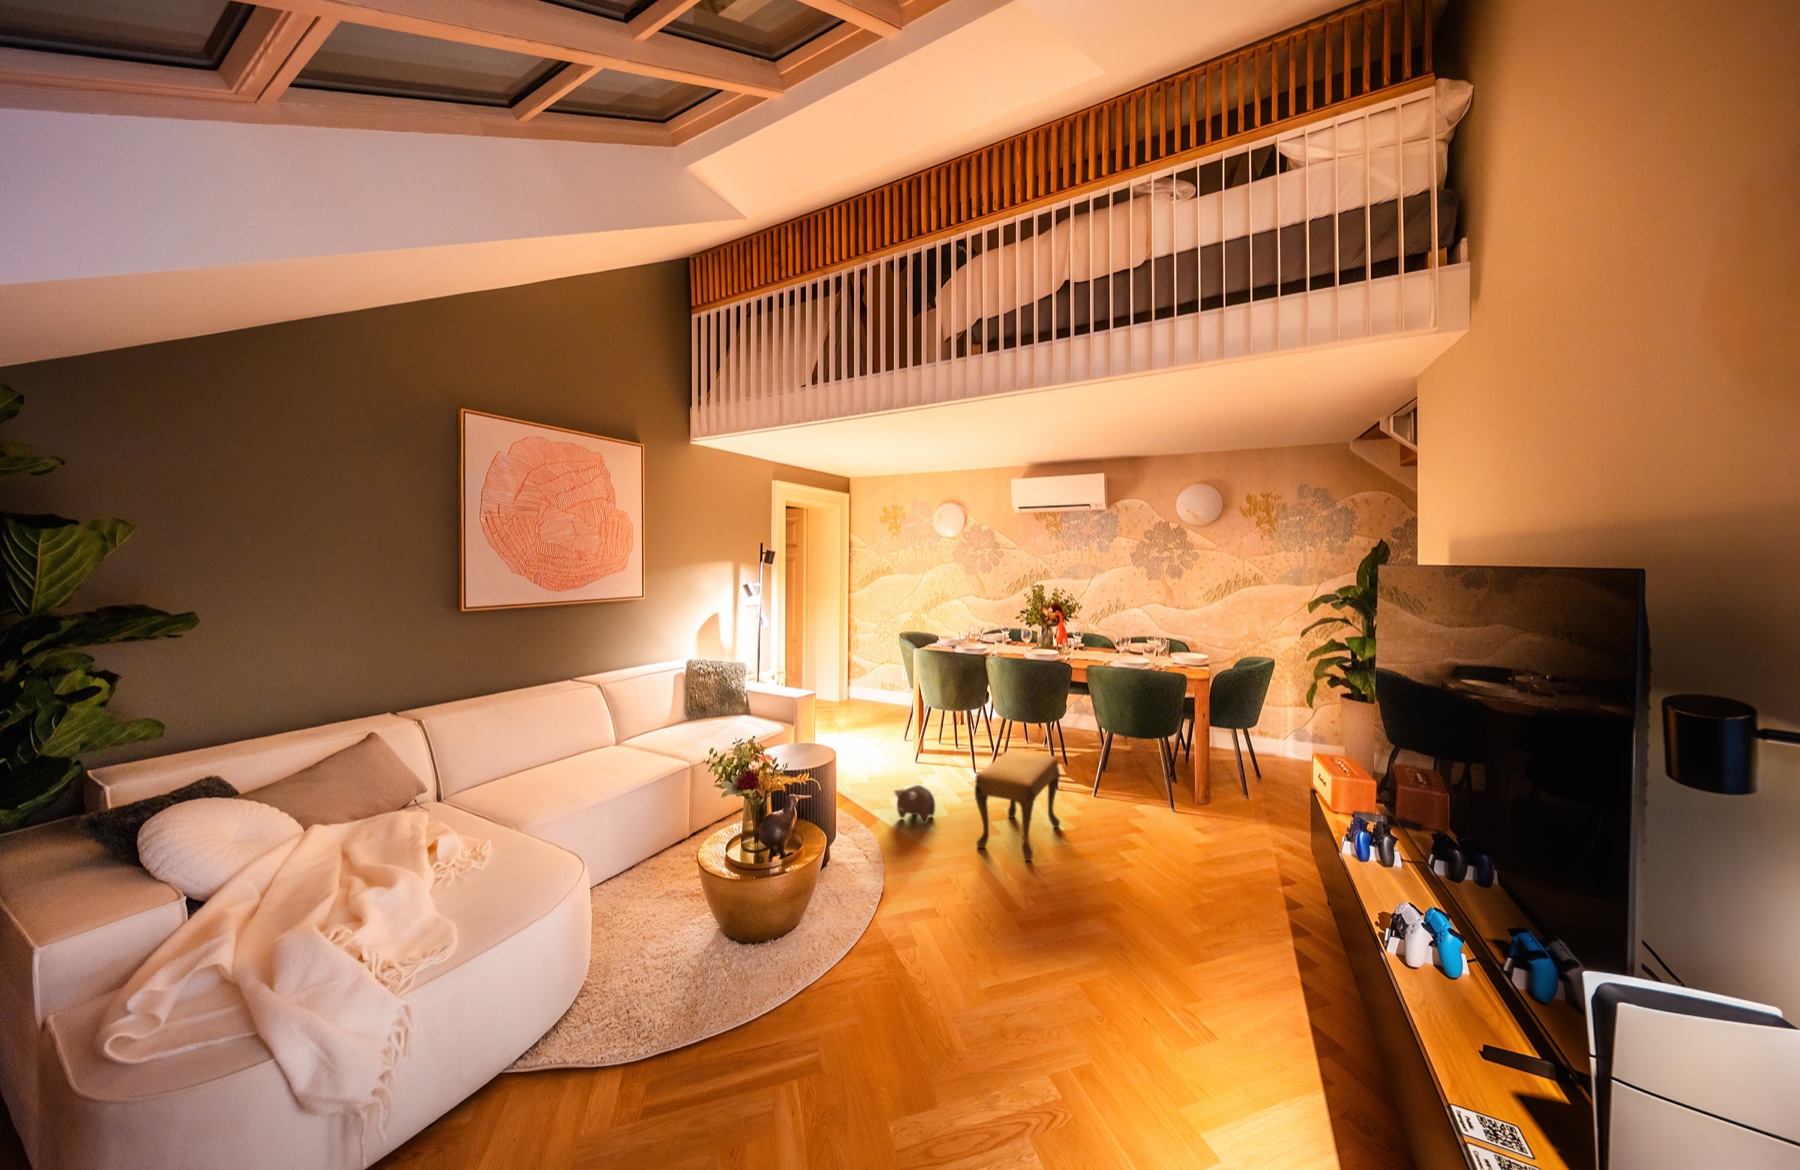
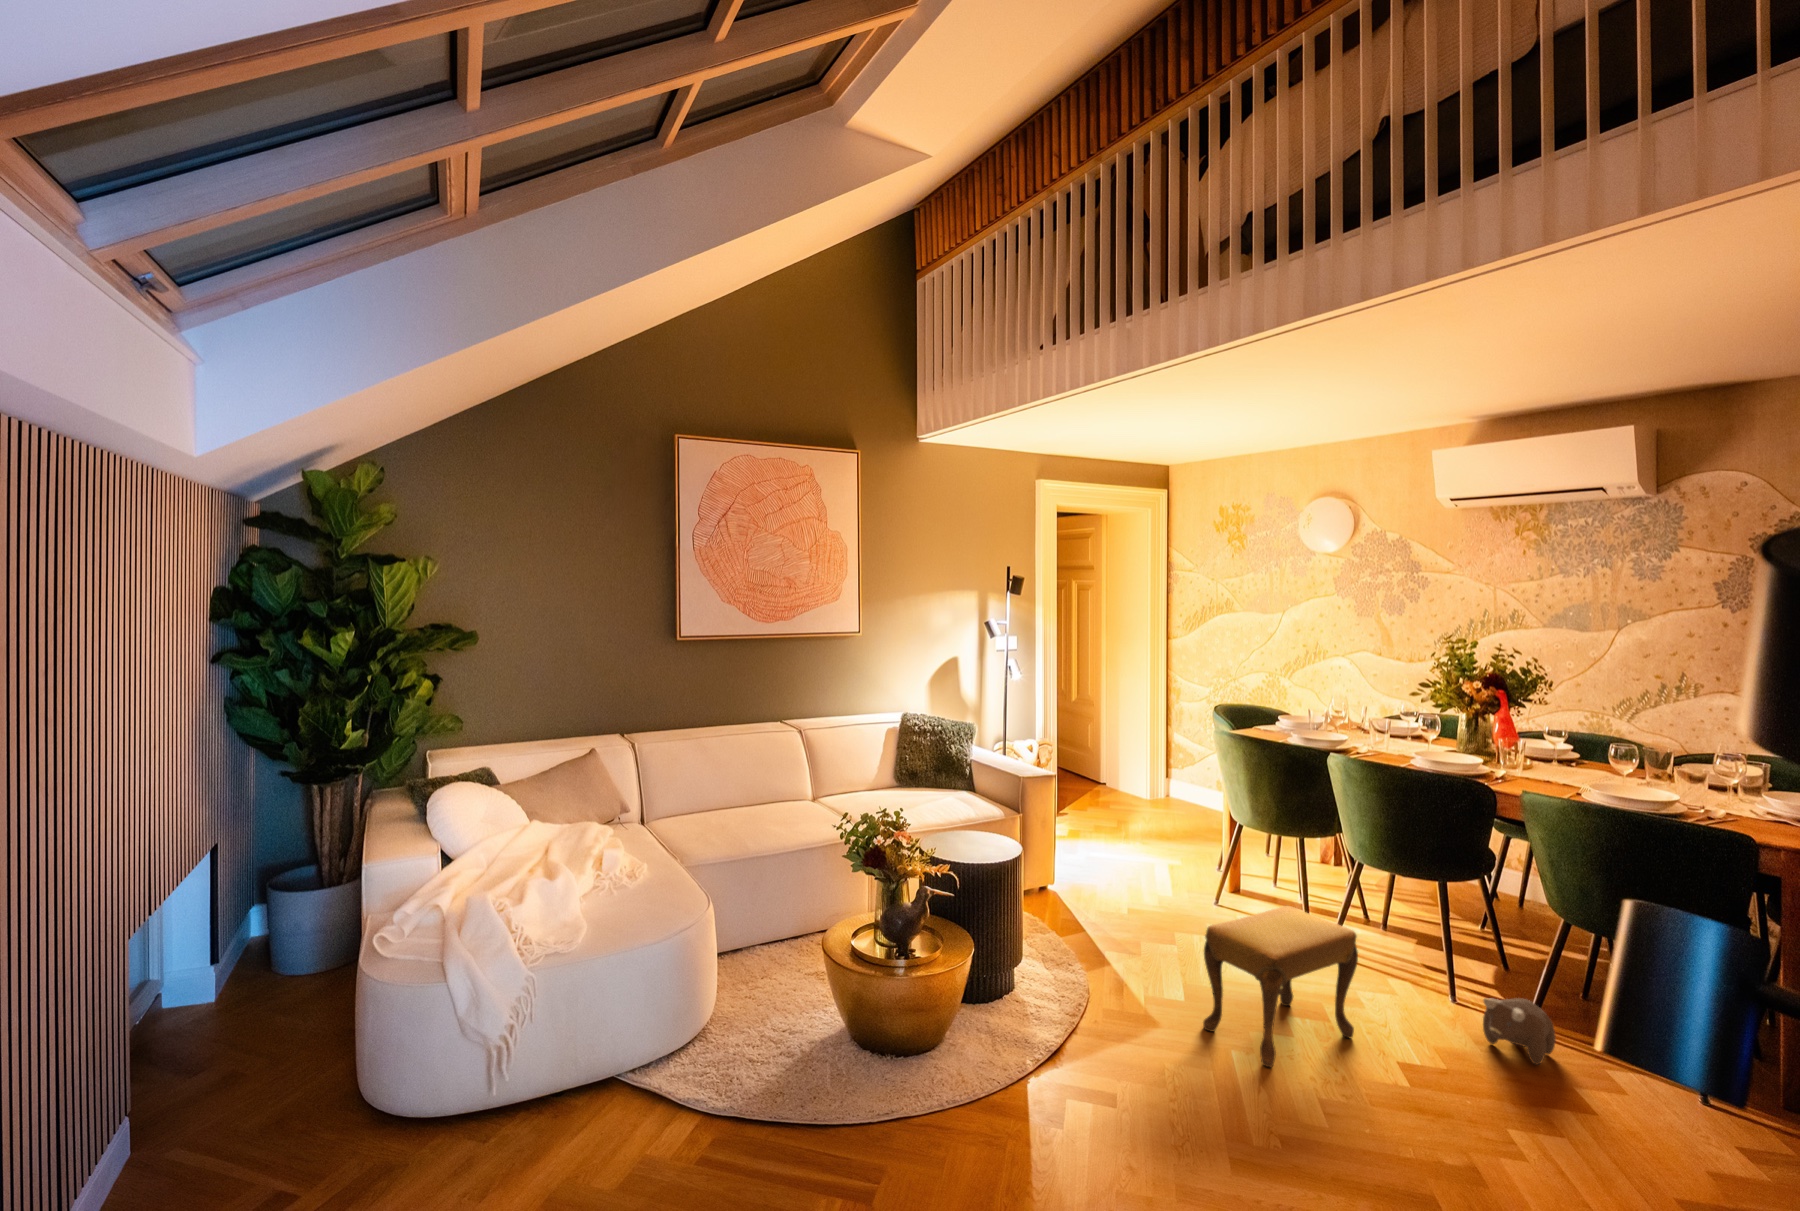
plush toy: present [895,785,935,824] -> present [1483,998,1556,1065]

